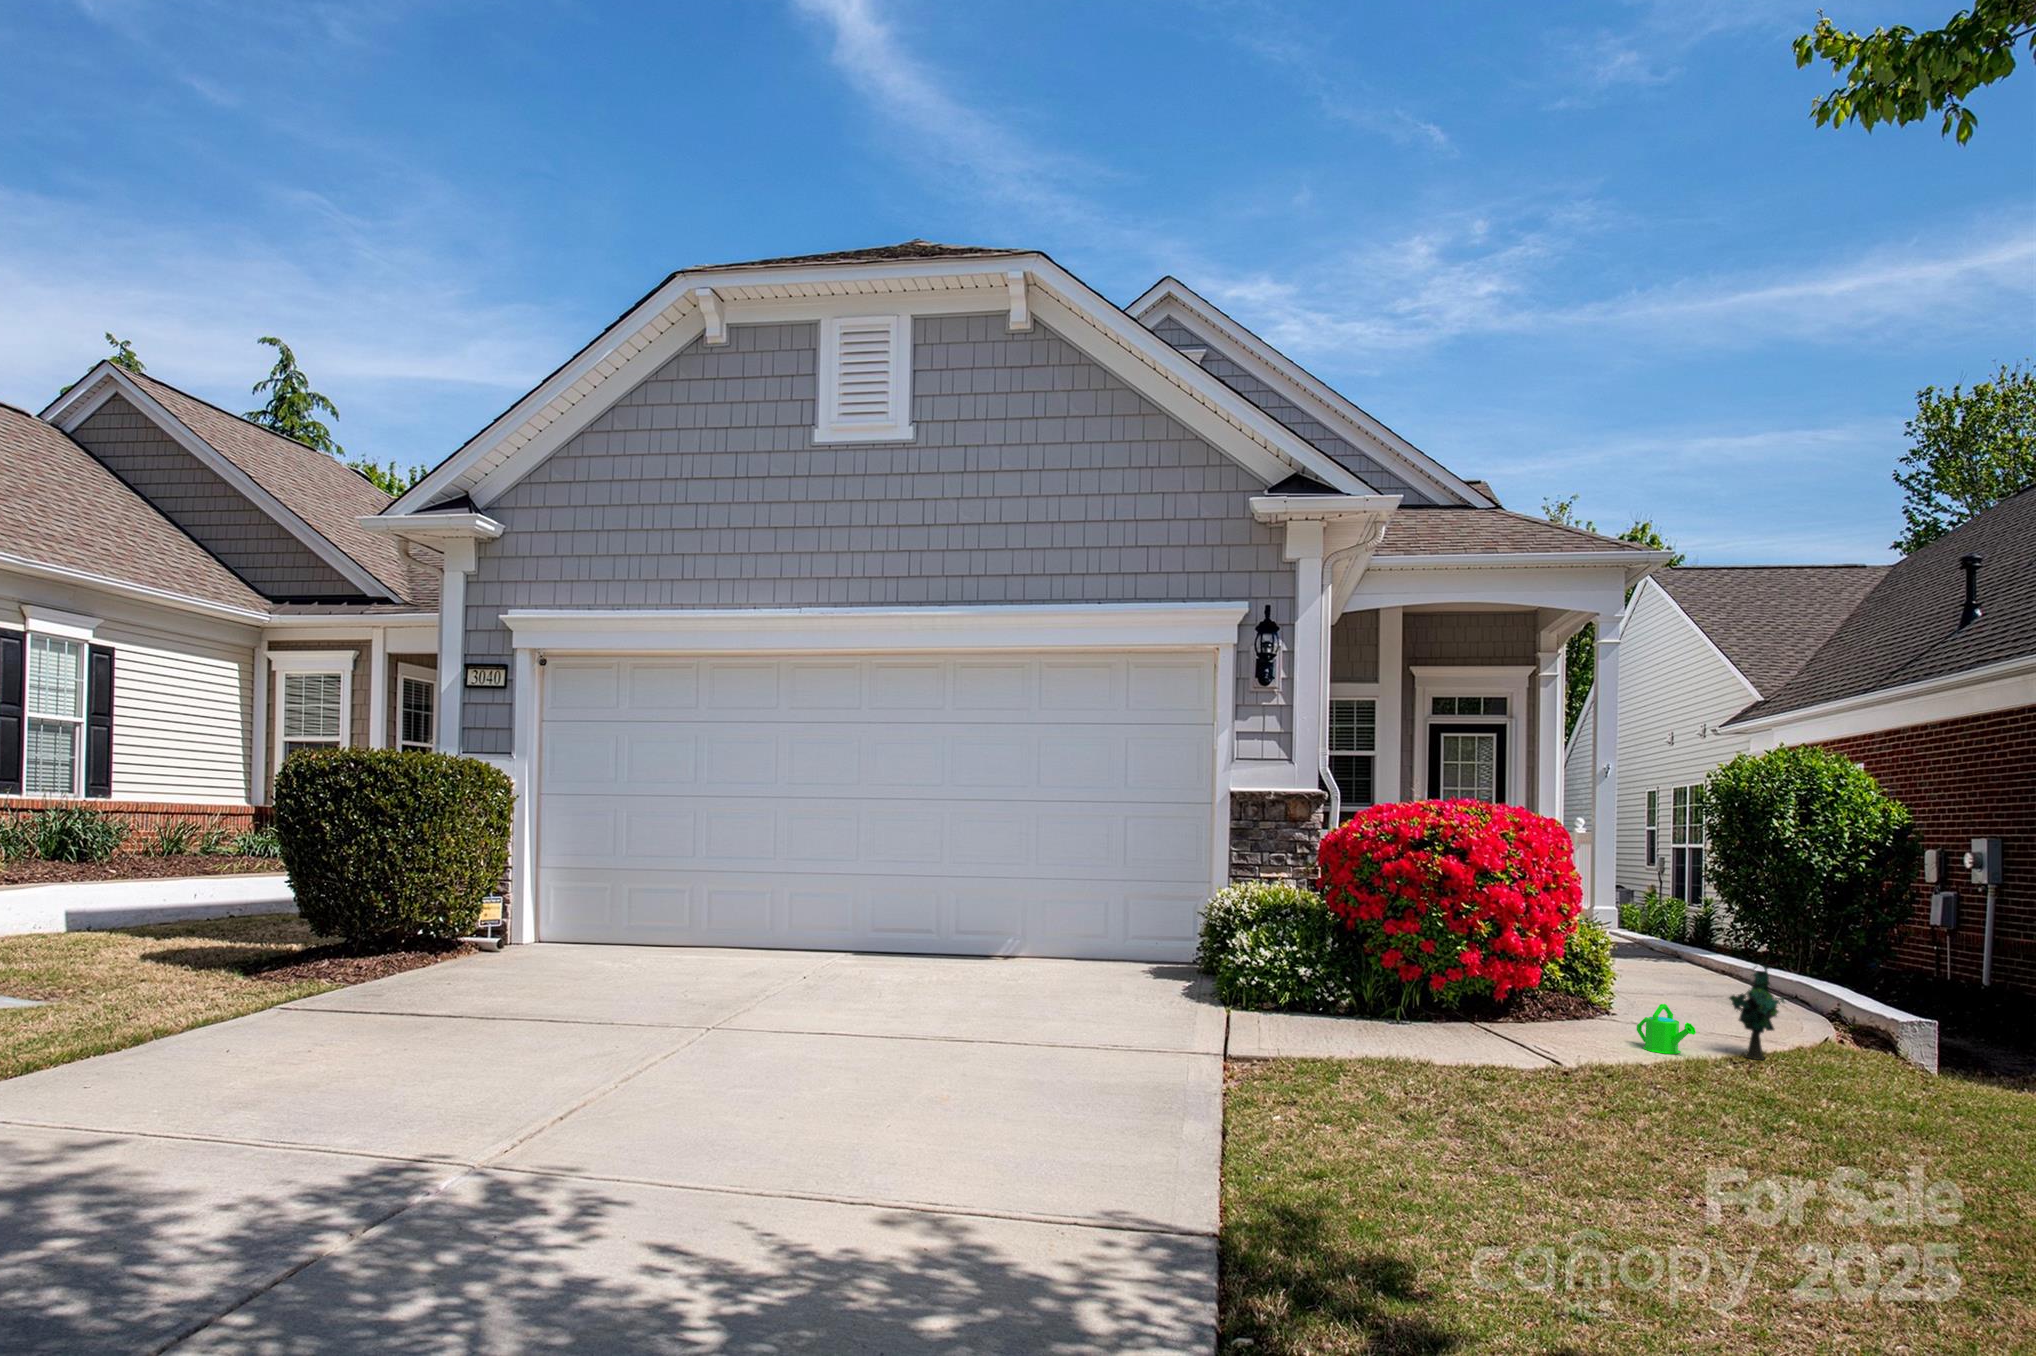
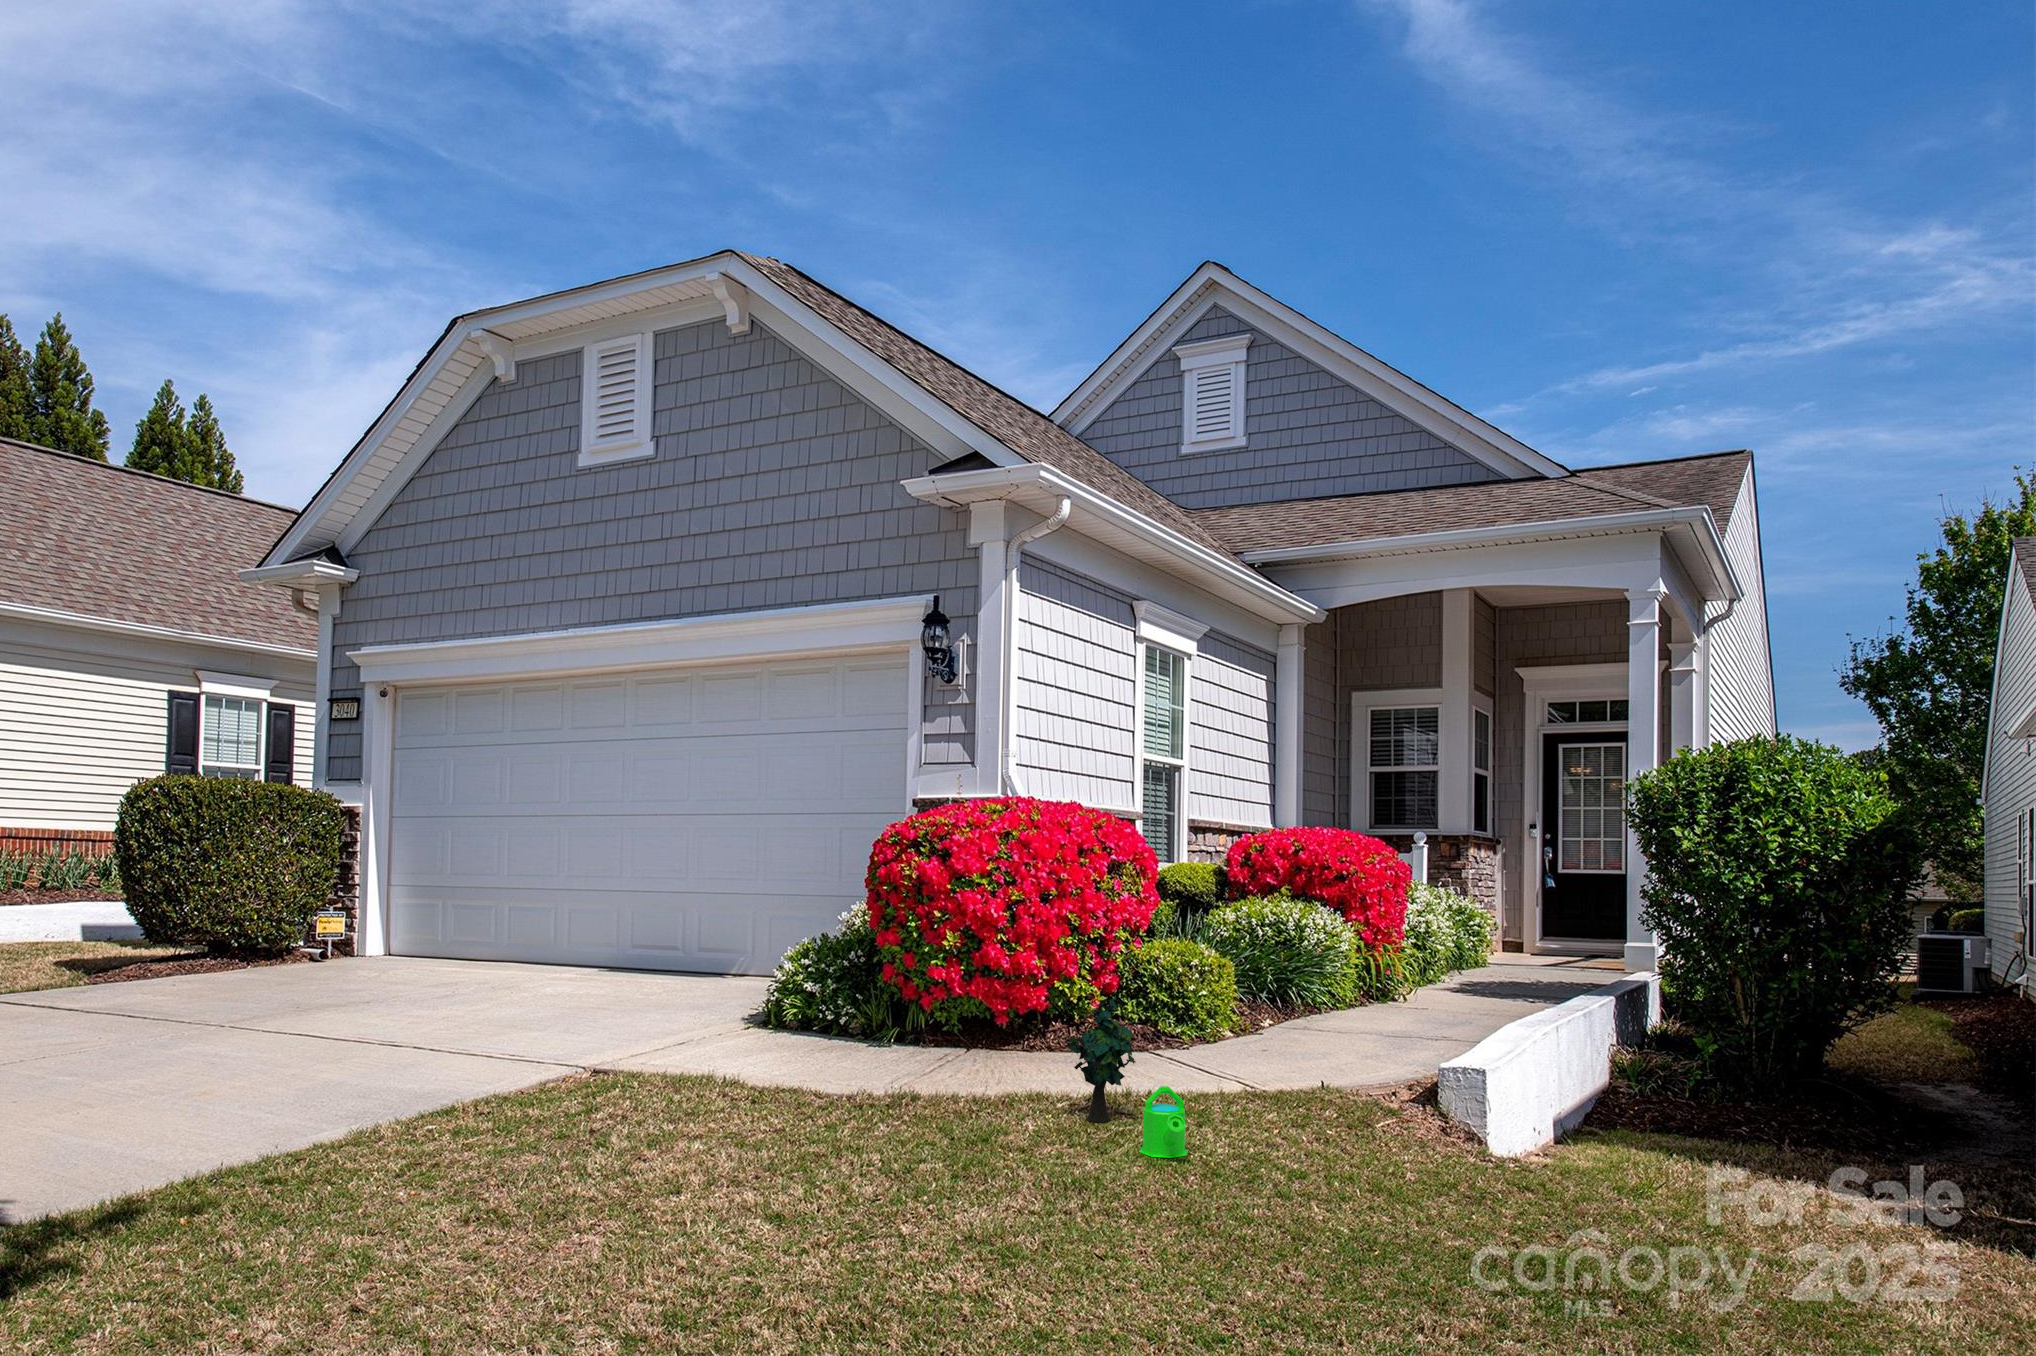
watering can: present [1637,1004,1696,1054] -> present [1139,1086,1188,1158]

